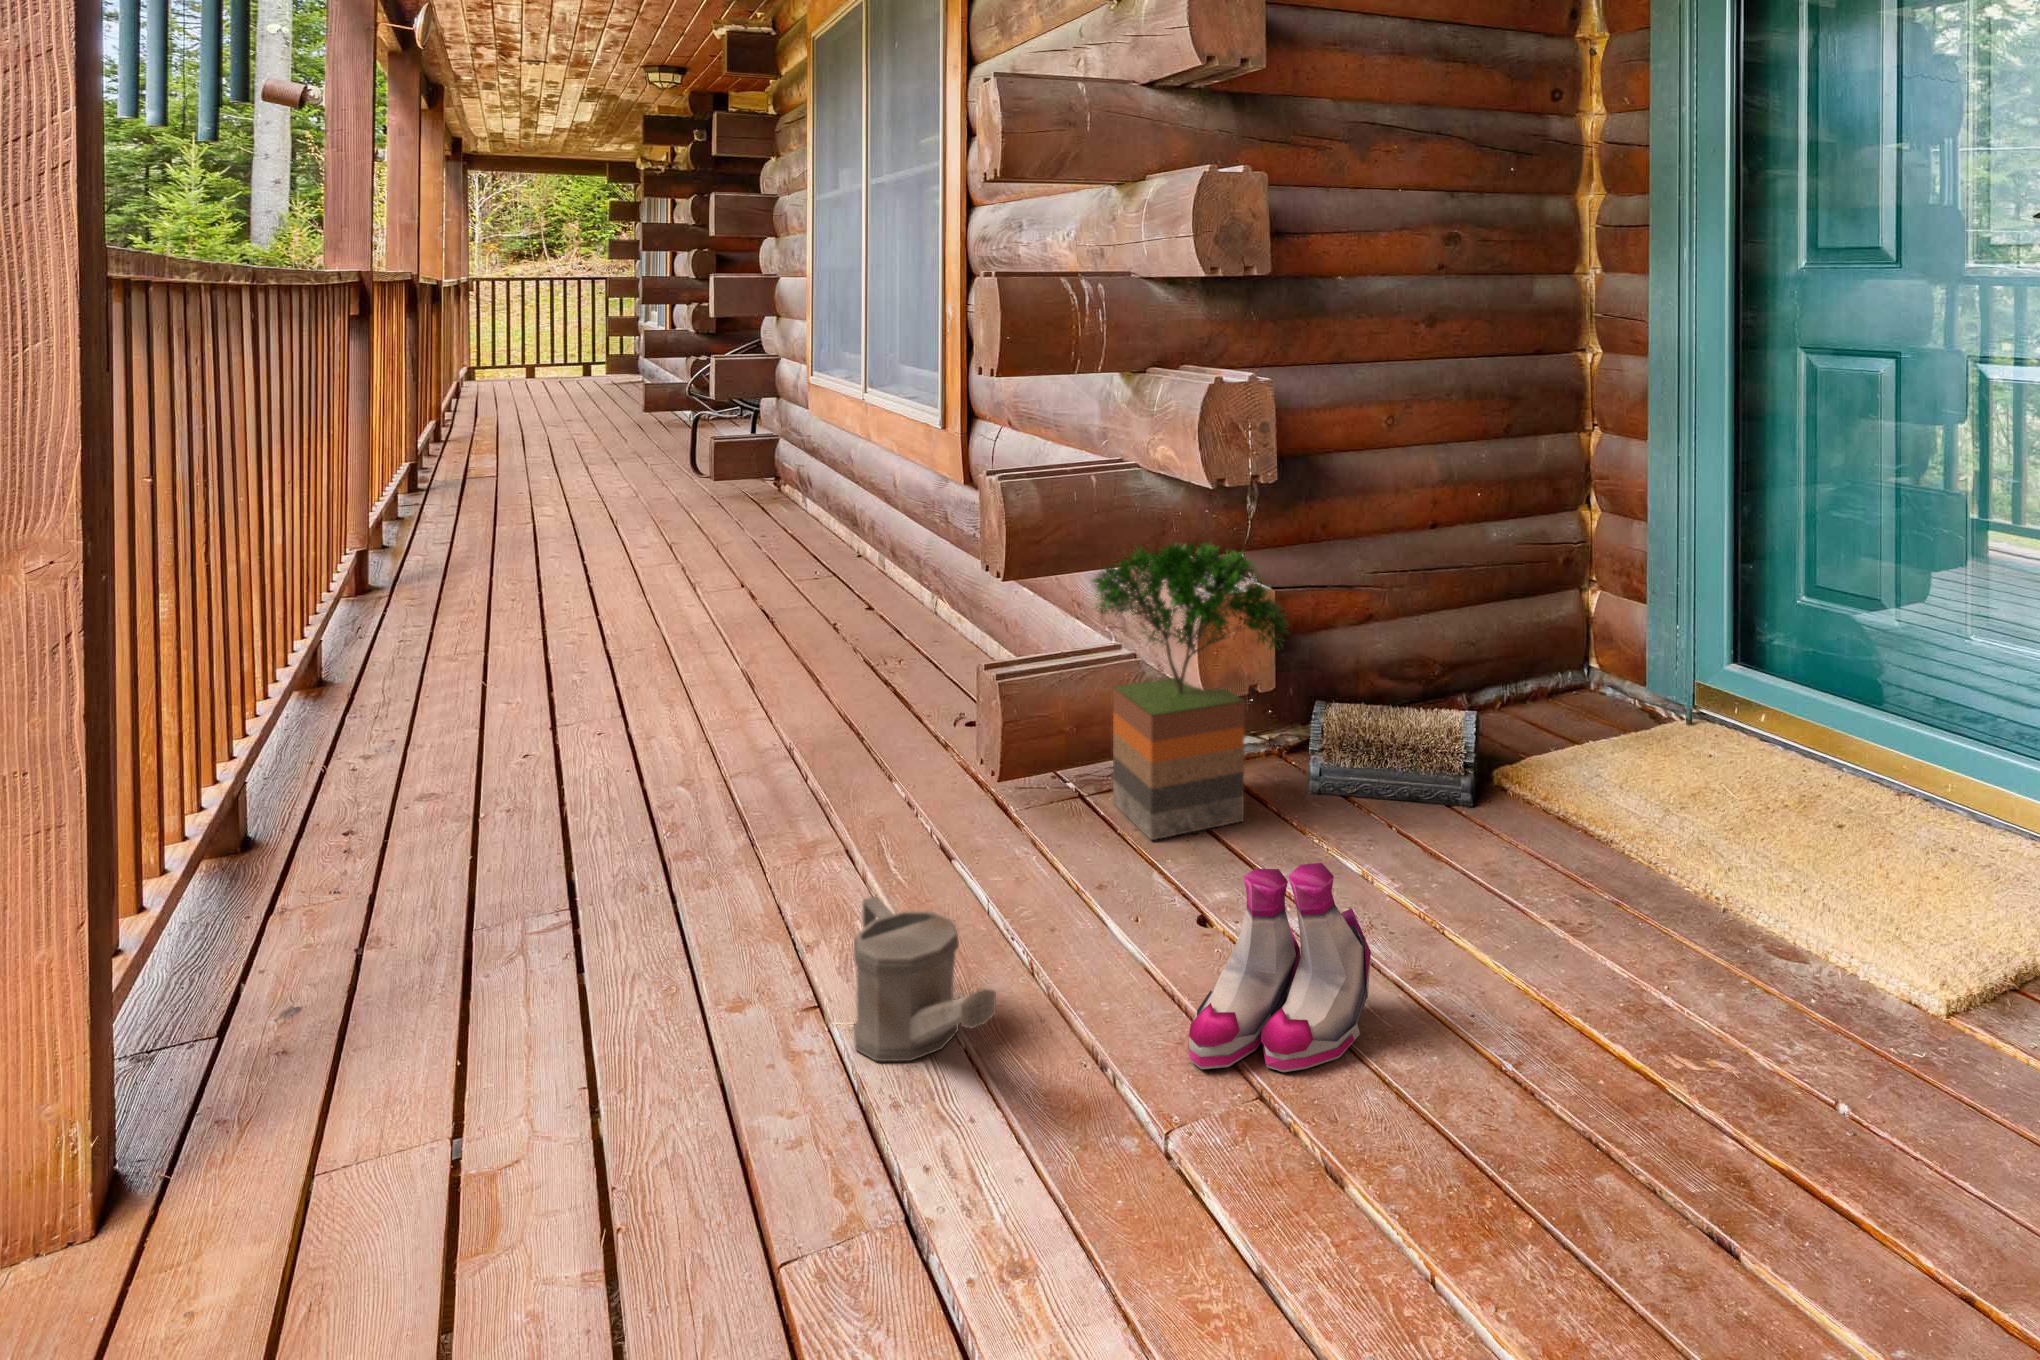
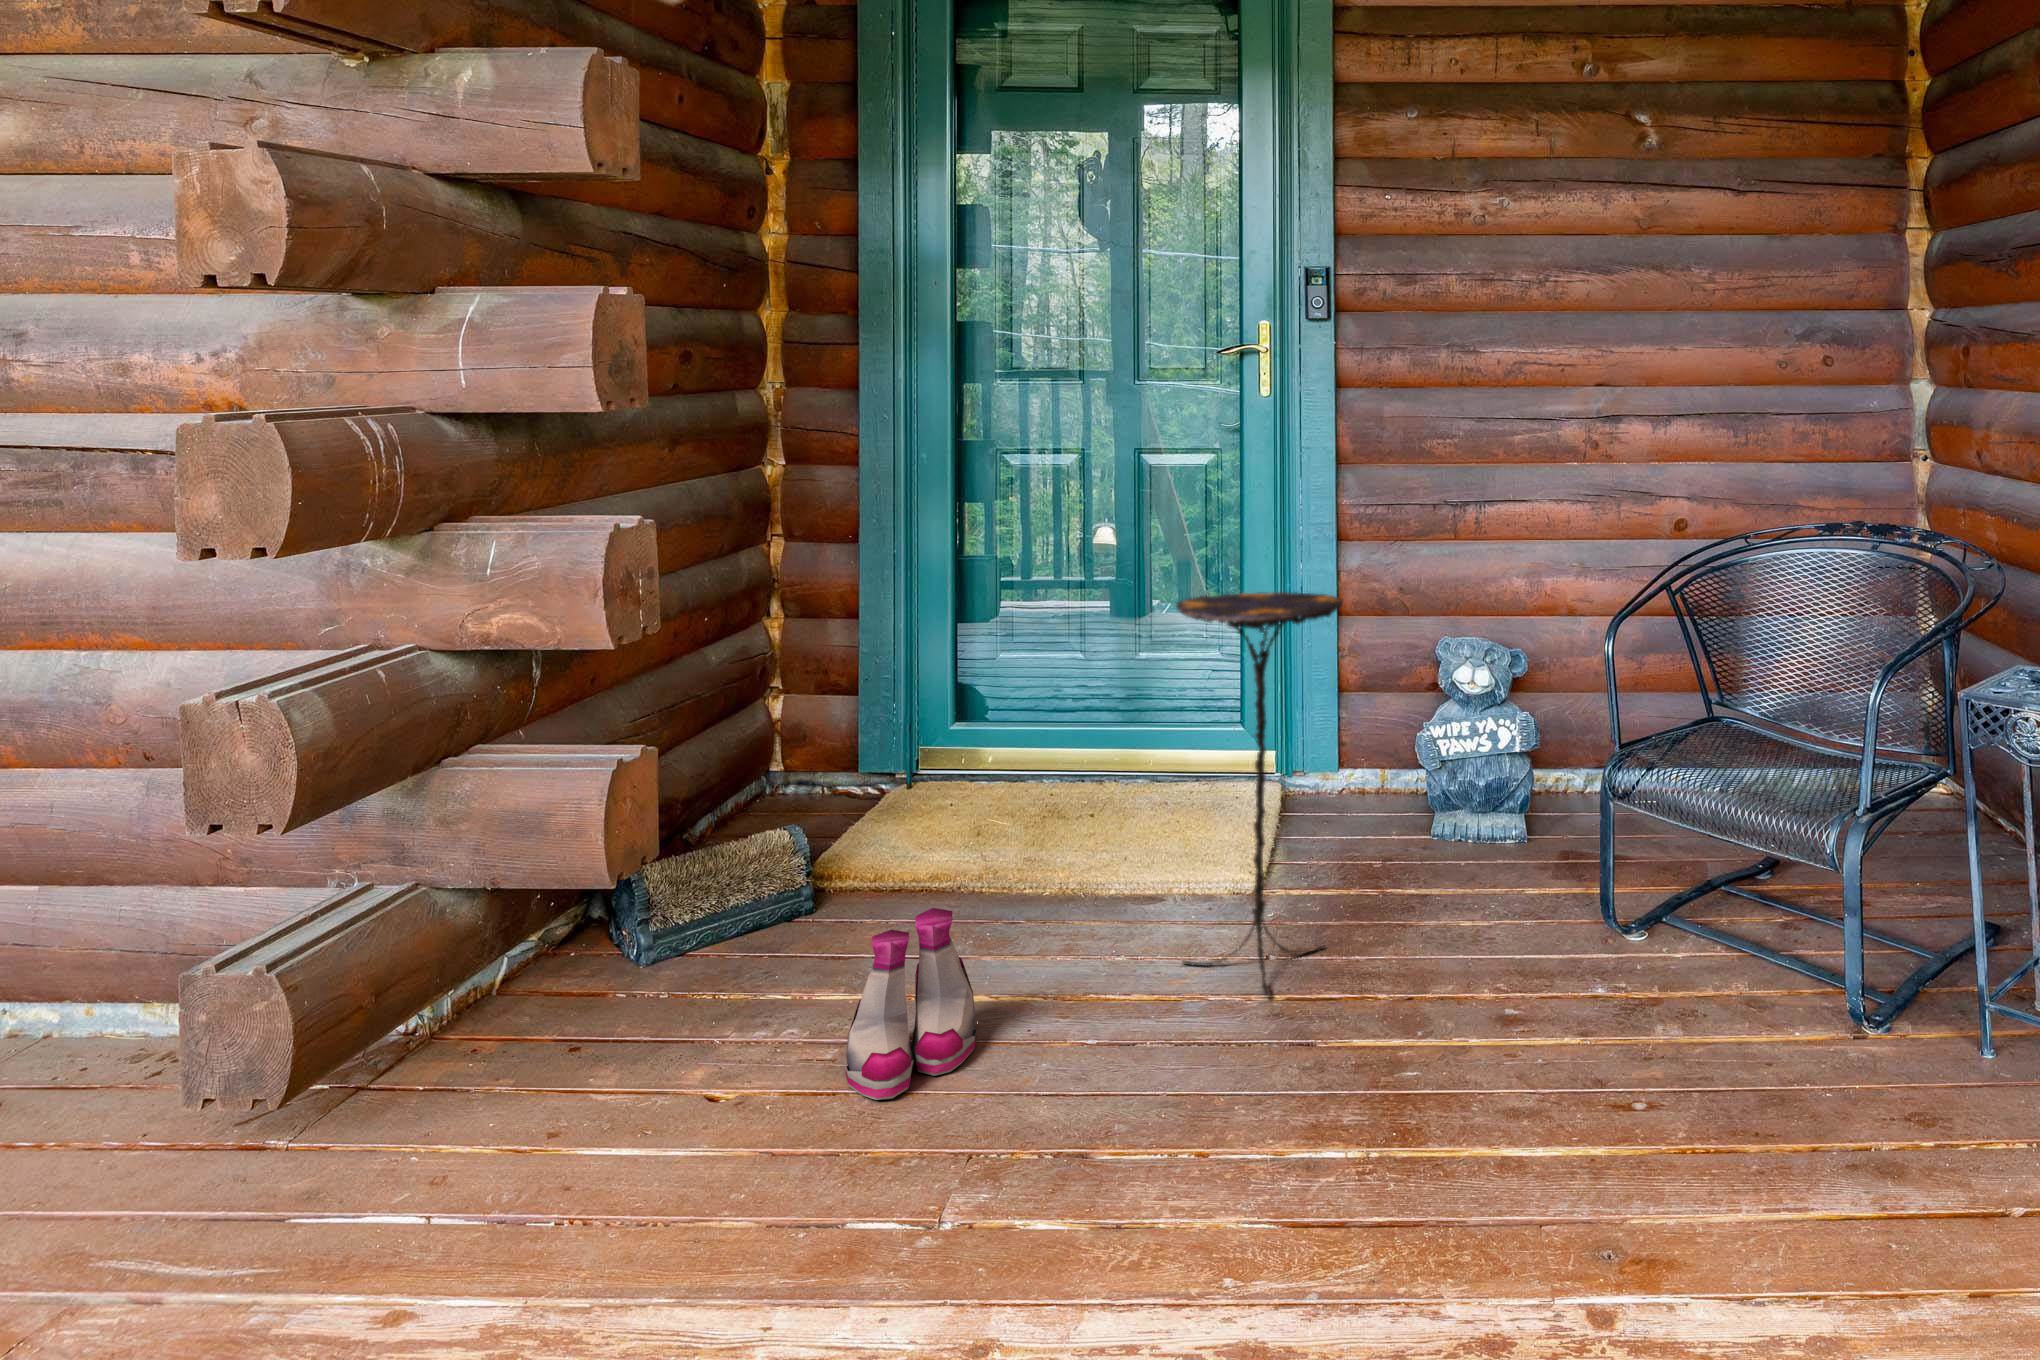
potted tree: present [1093,542,1288,840] -> none [415,700,697,1030]
side table: none [1648,551,1946,1221] -> present [1176,592,1342,996]
watering can: present [854,896,996,1061] -> none [473,1082,775,1244]

